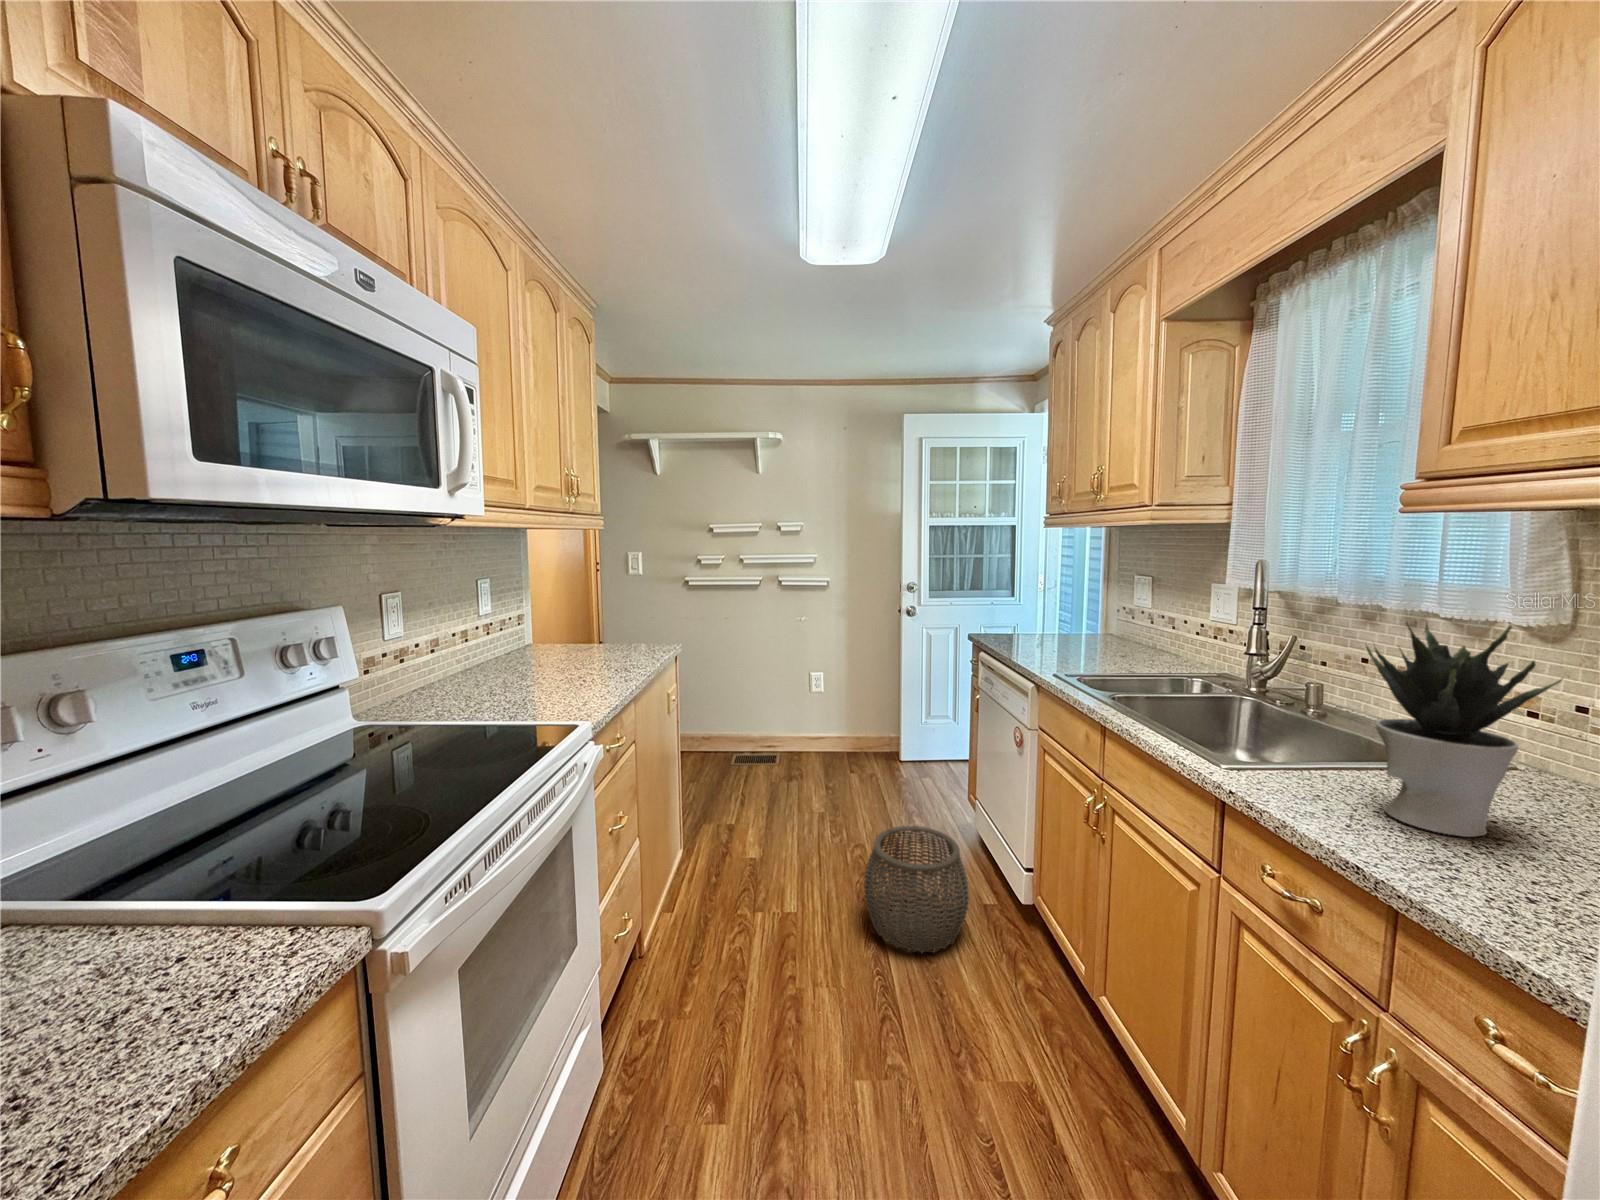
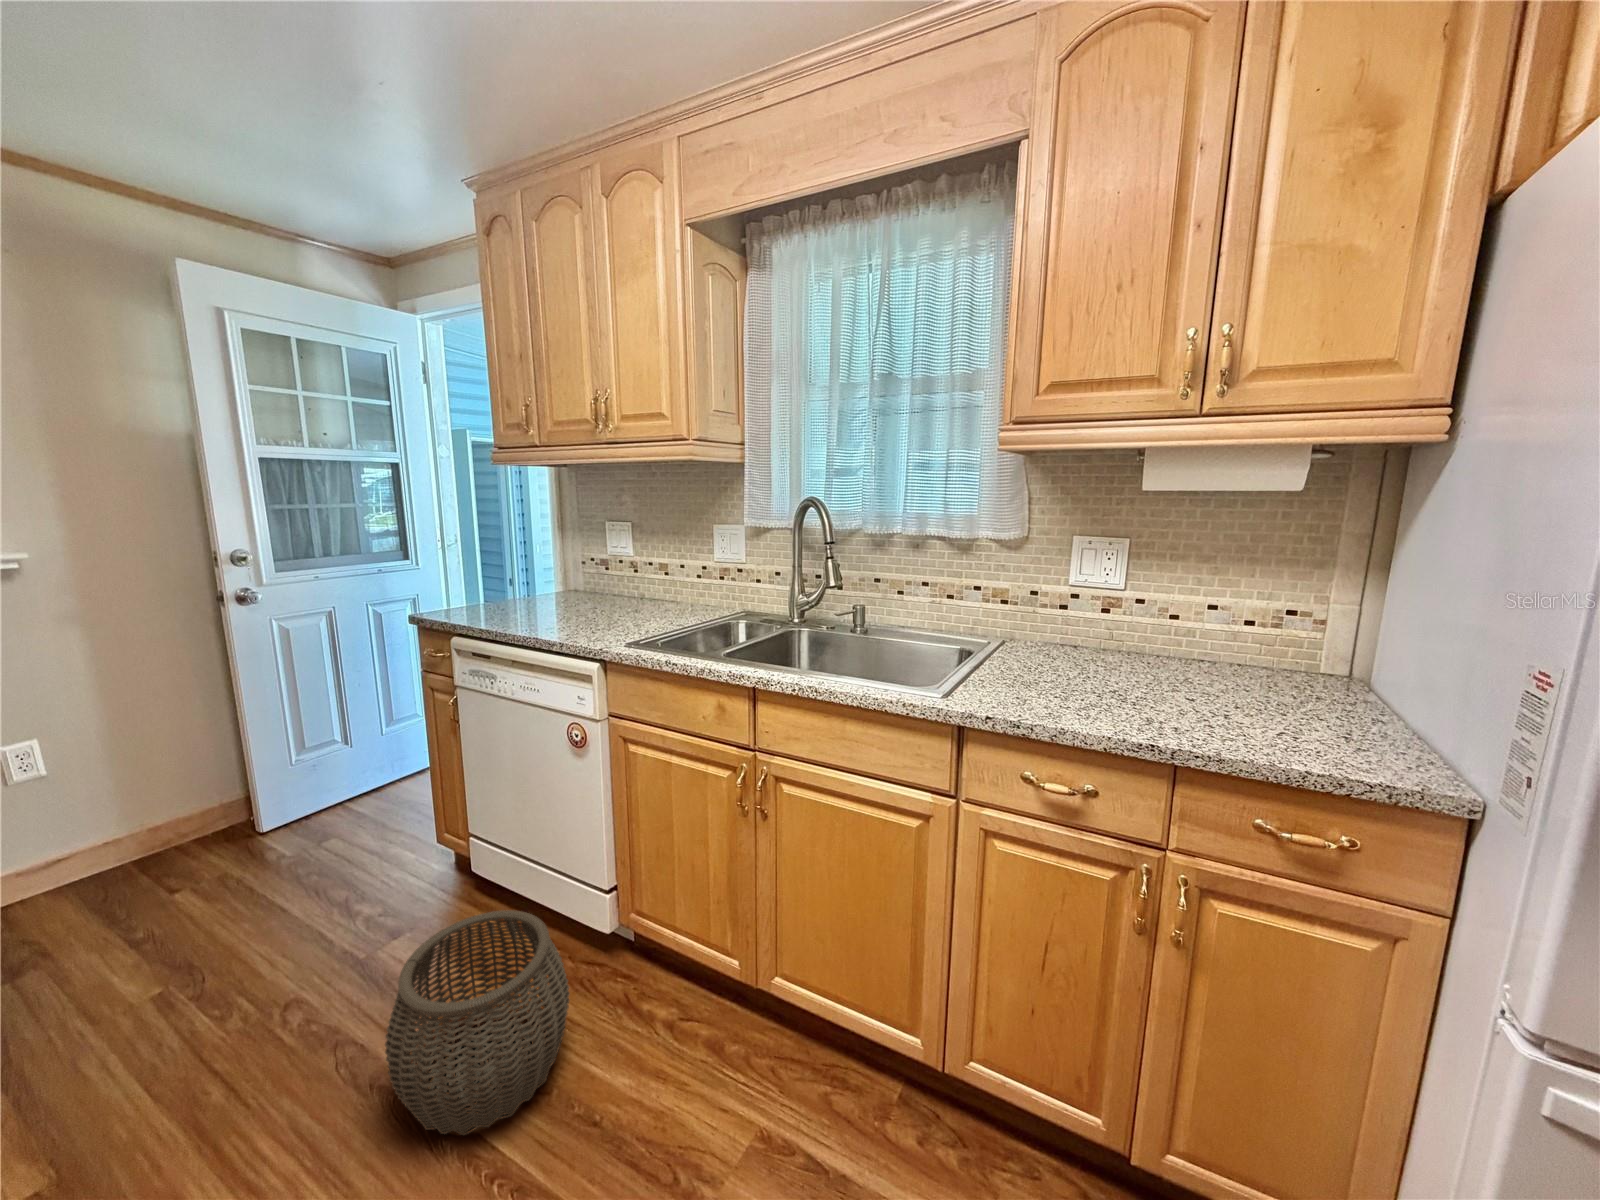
potted plant: present [1365,622,1562,837] -> none [1029,534,1145,698]

